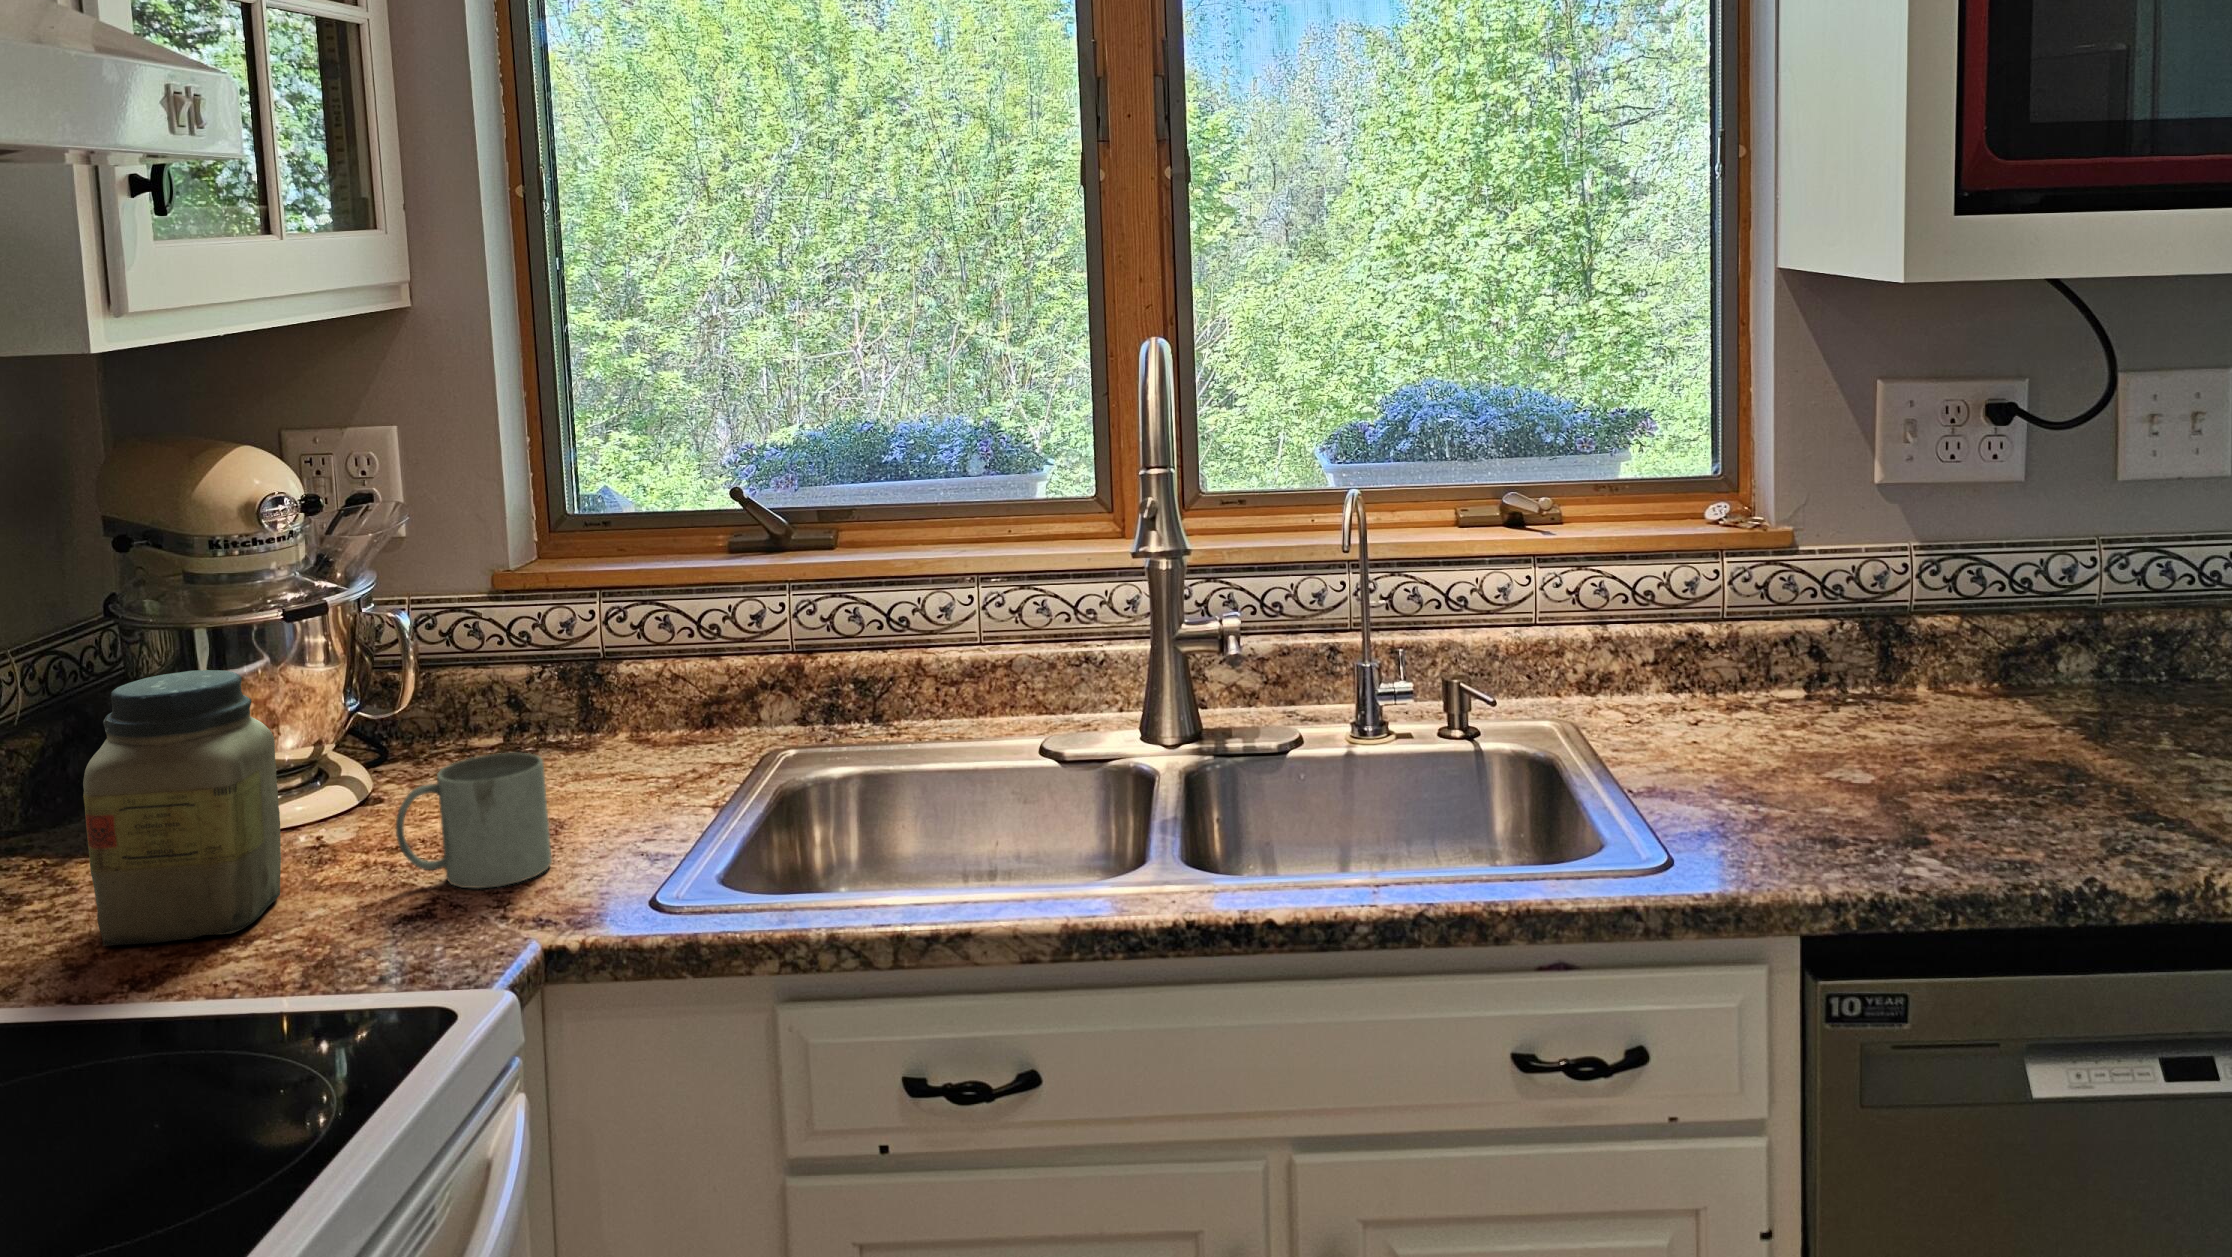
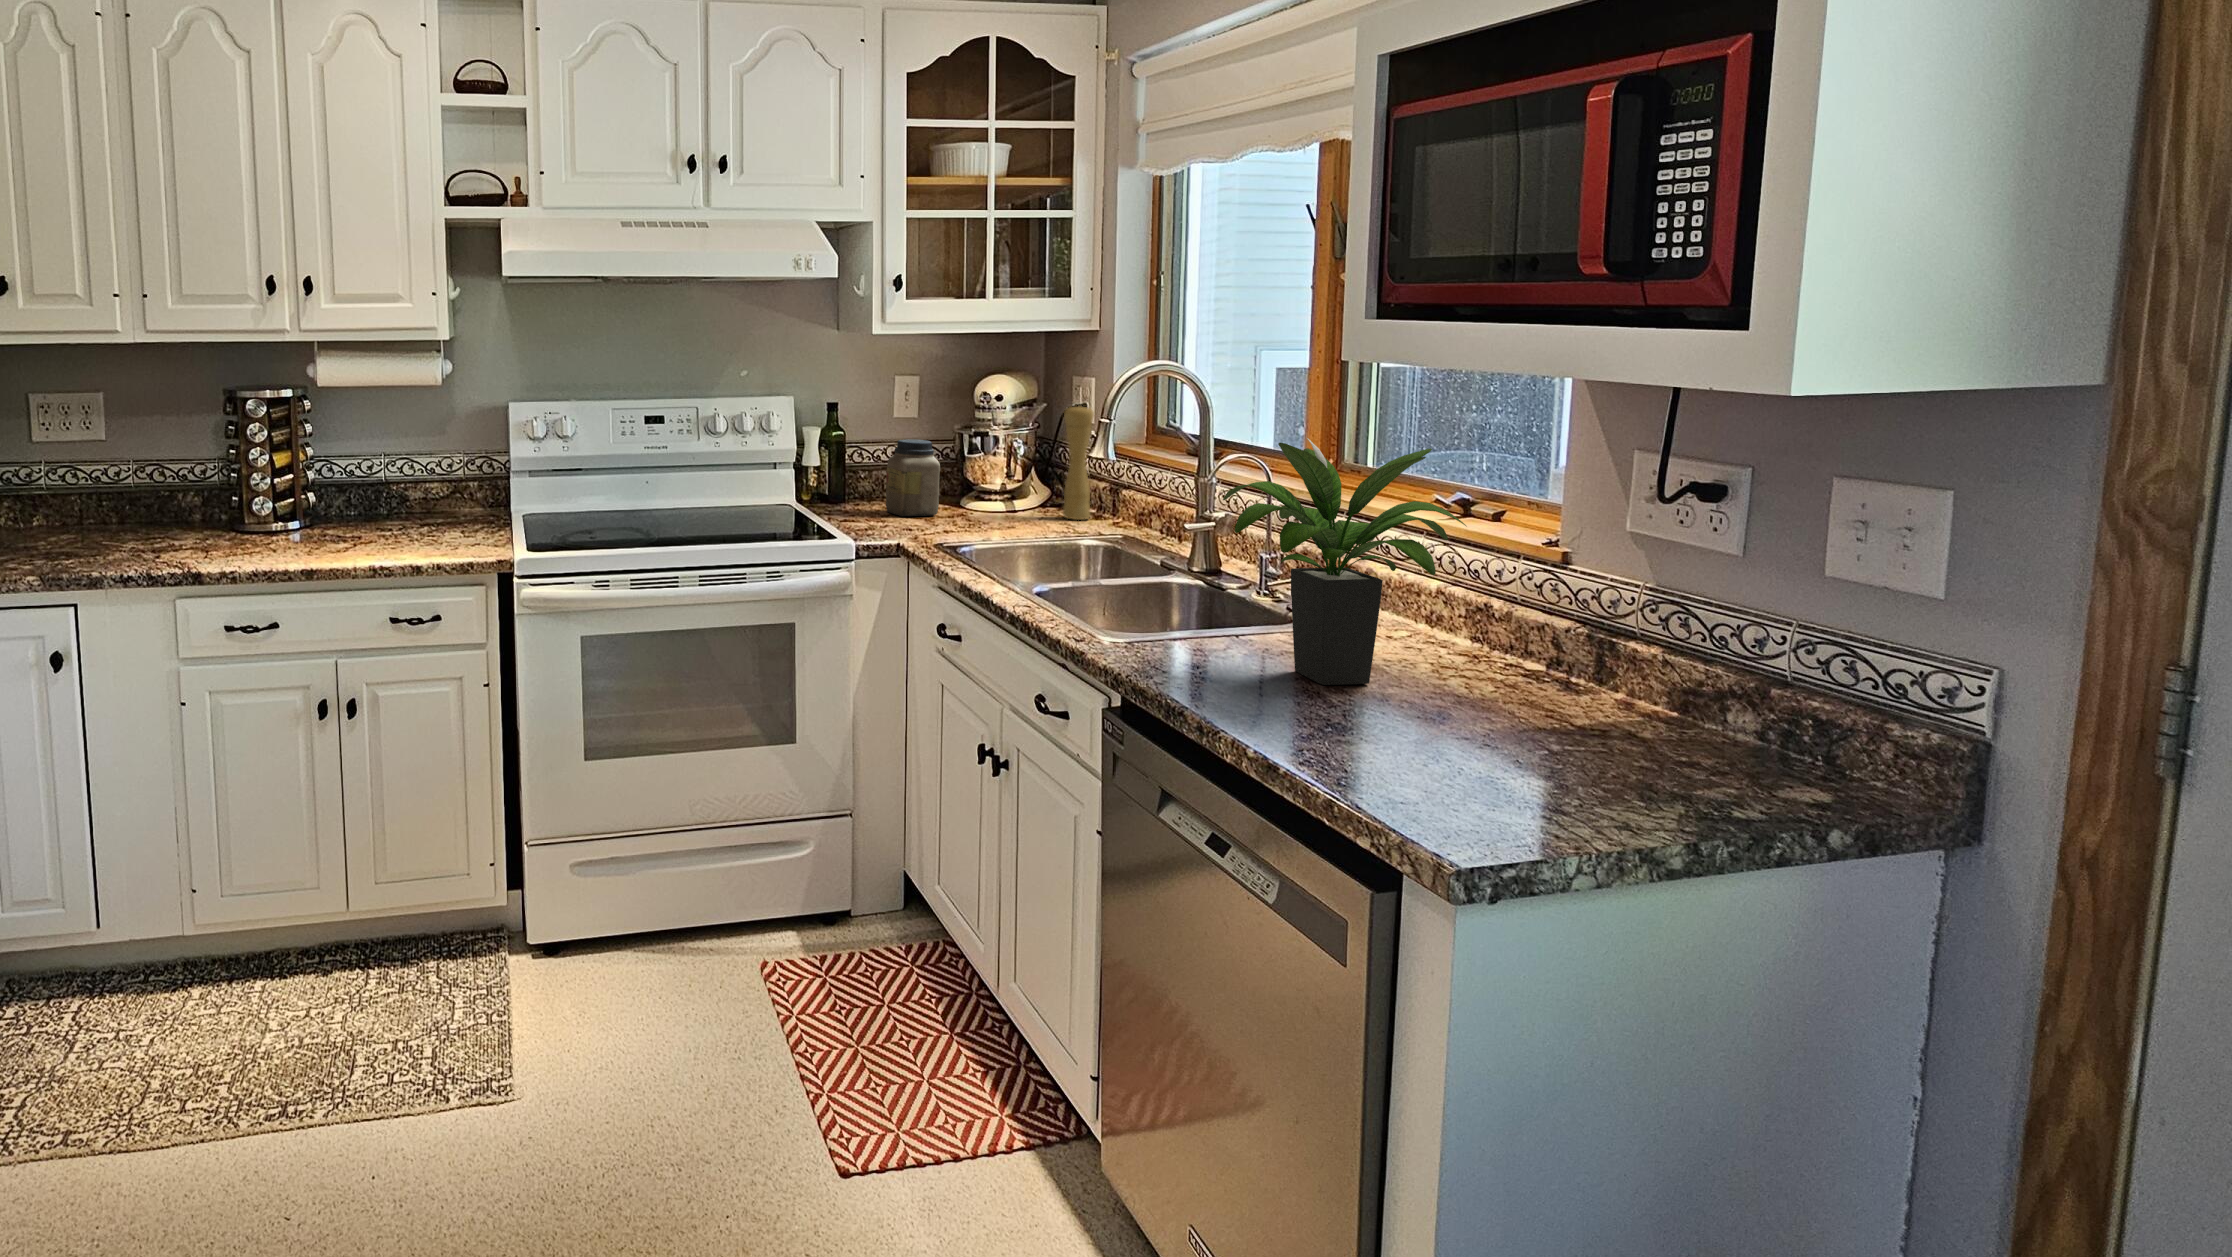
potted plant: none [1762,407,2104,805] -> present [1223,438,1466,685]
pepper mill: none [446,479,546,773] -> present [1063,406,1094,520]
mug: present [396,753,552,889] -> none [950,488,988,529]

